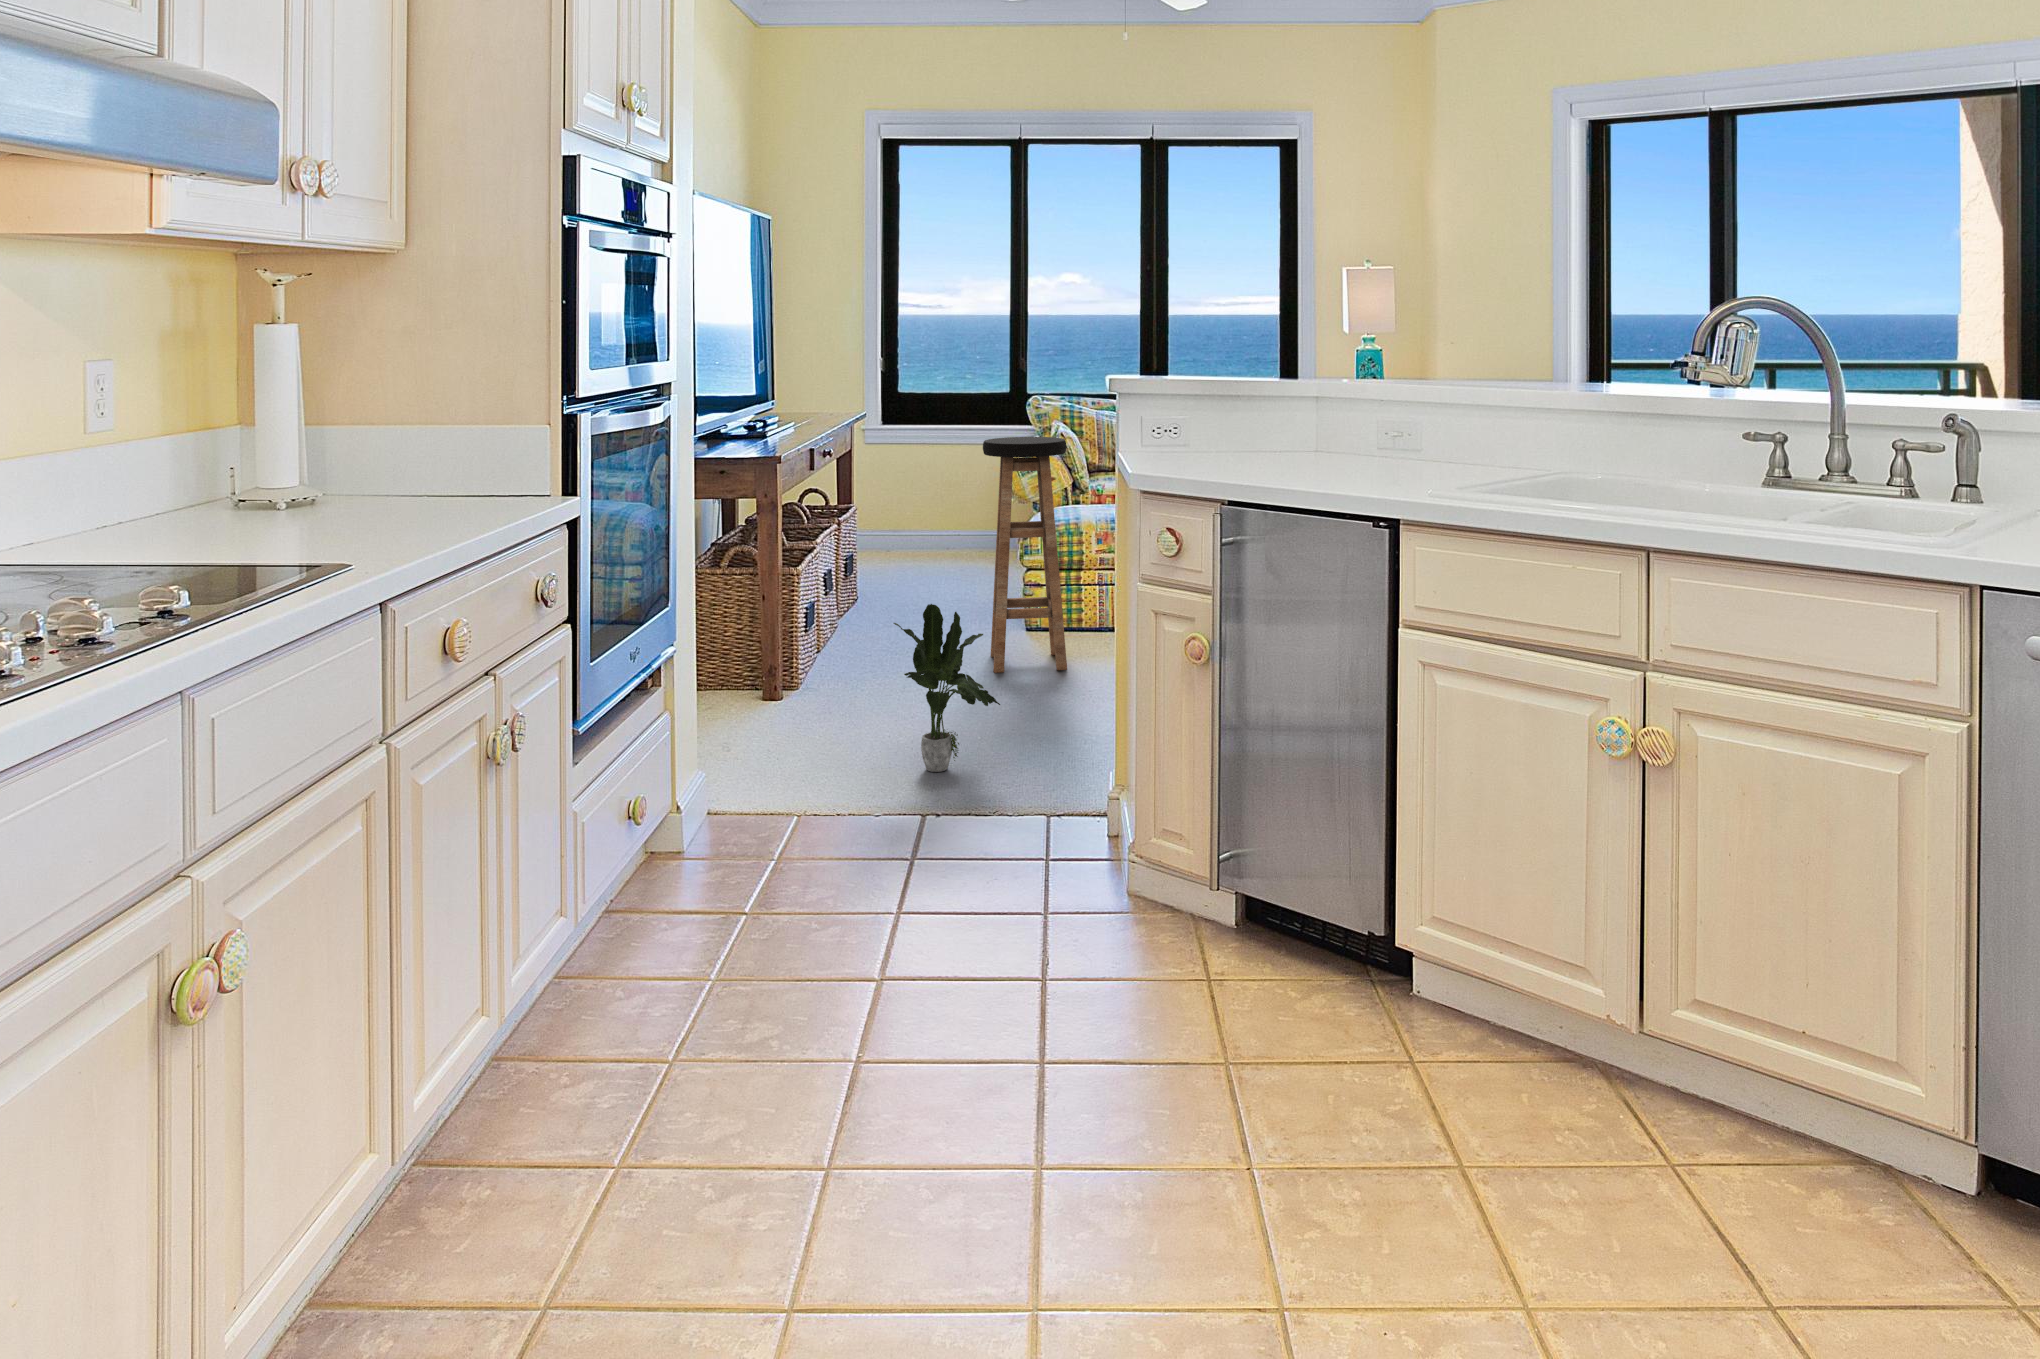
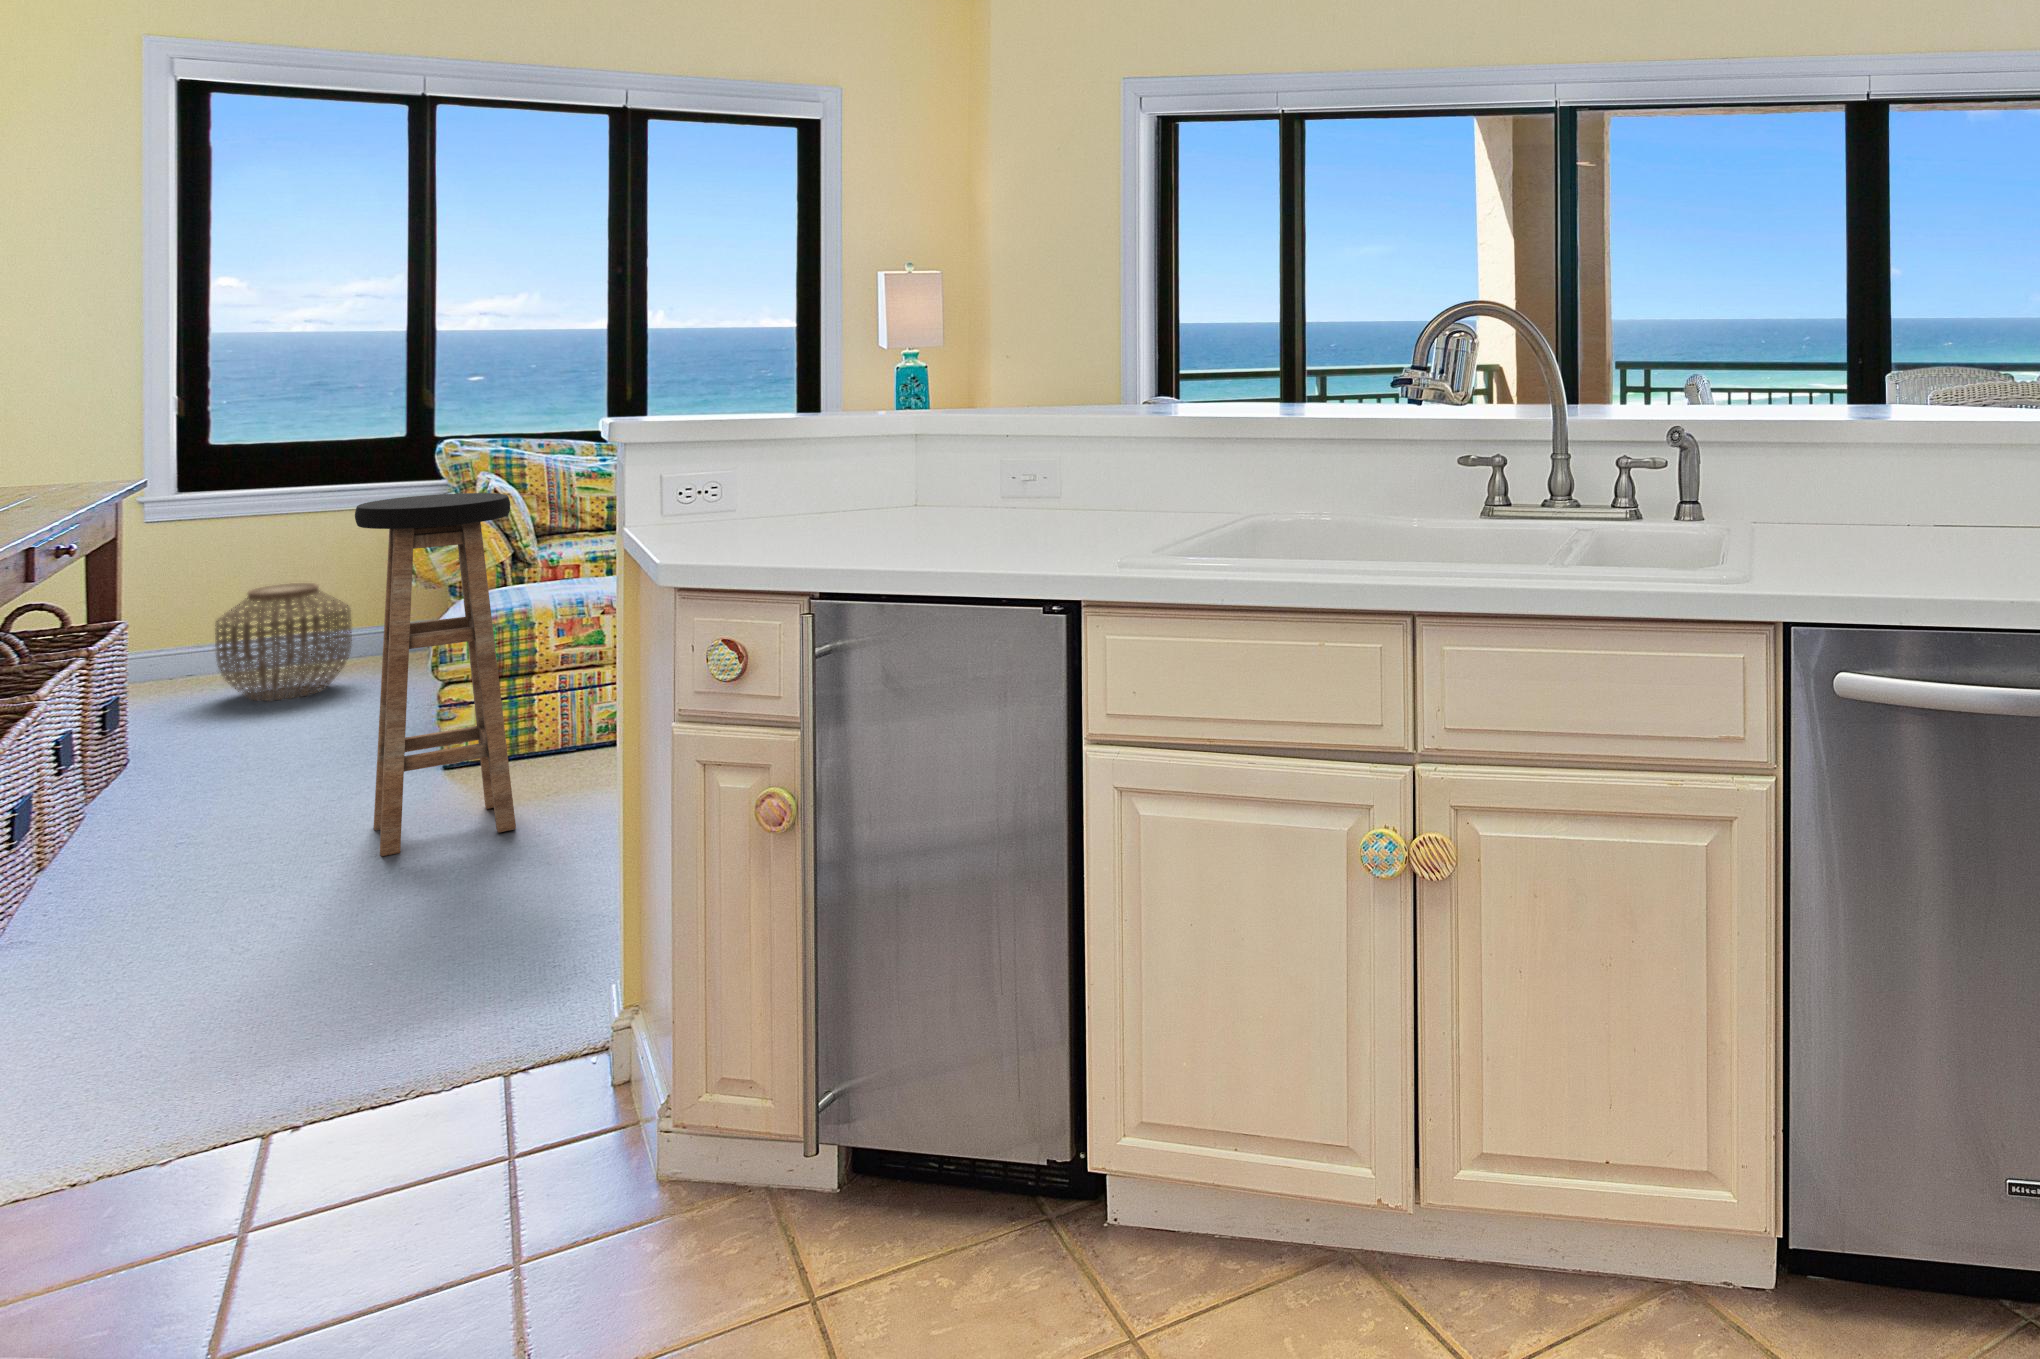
woven basket: none [912,496,981,572] -> present [215,583,352,701]
potted plant: present [894,604,1000,772] -> none [164,789,398,1069]

